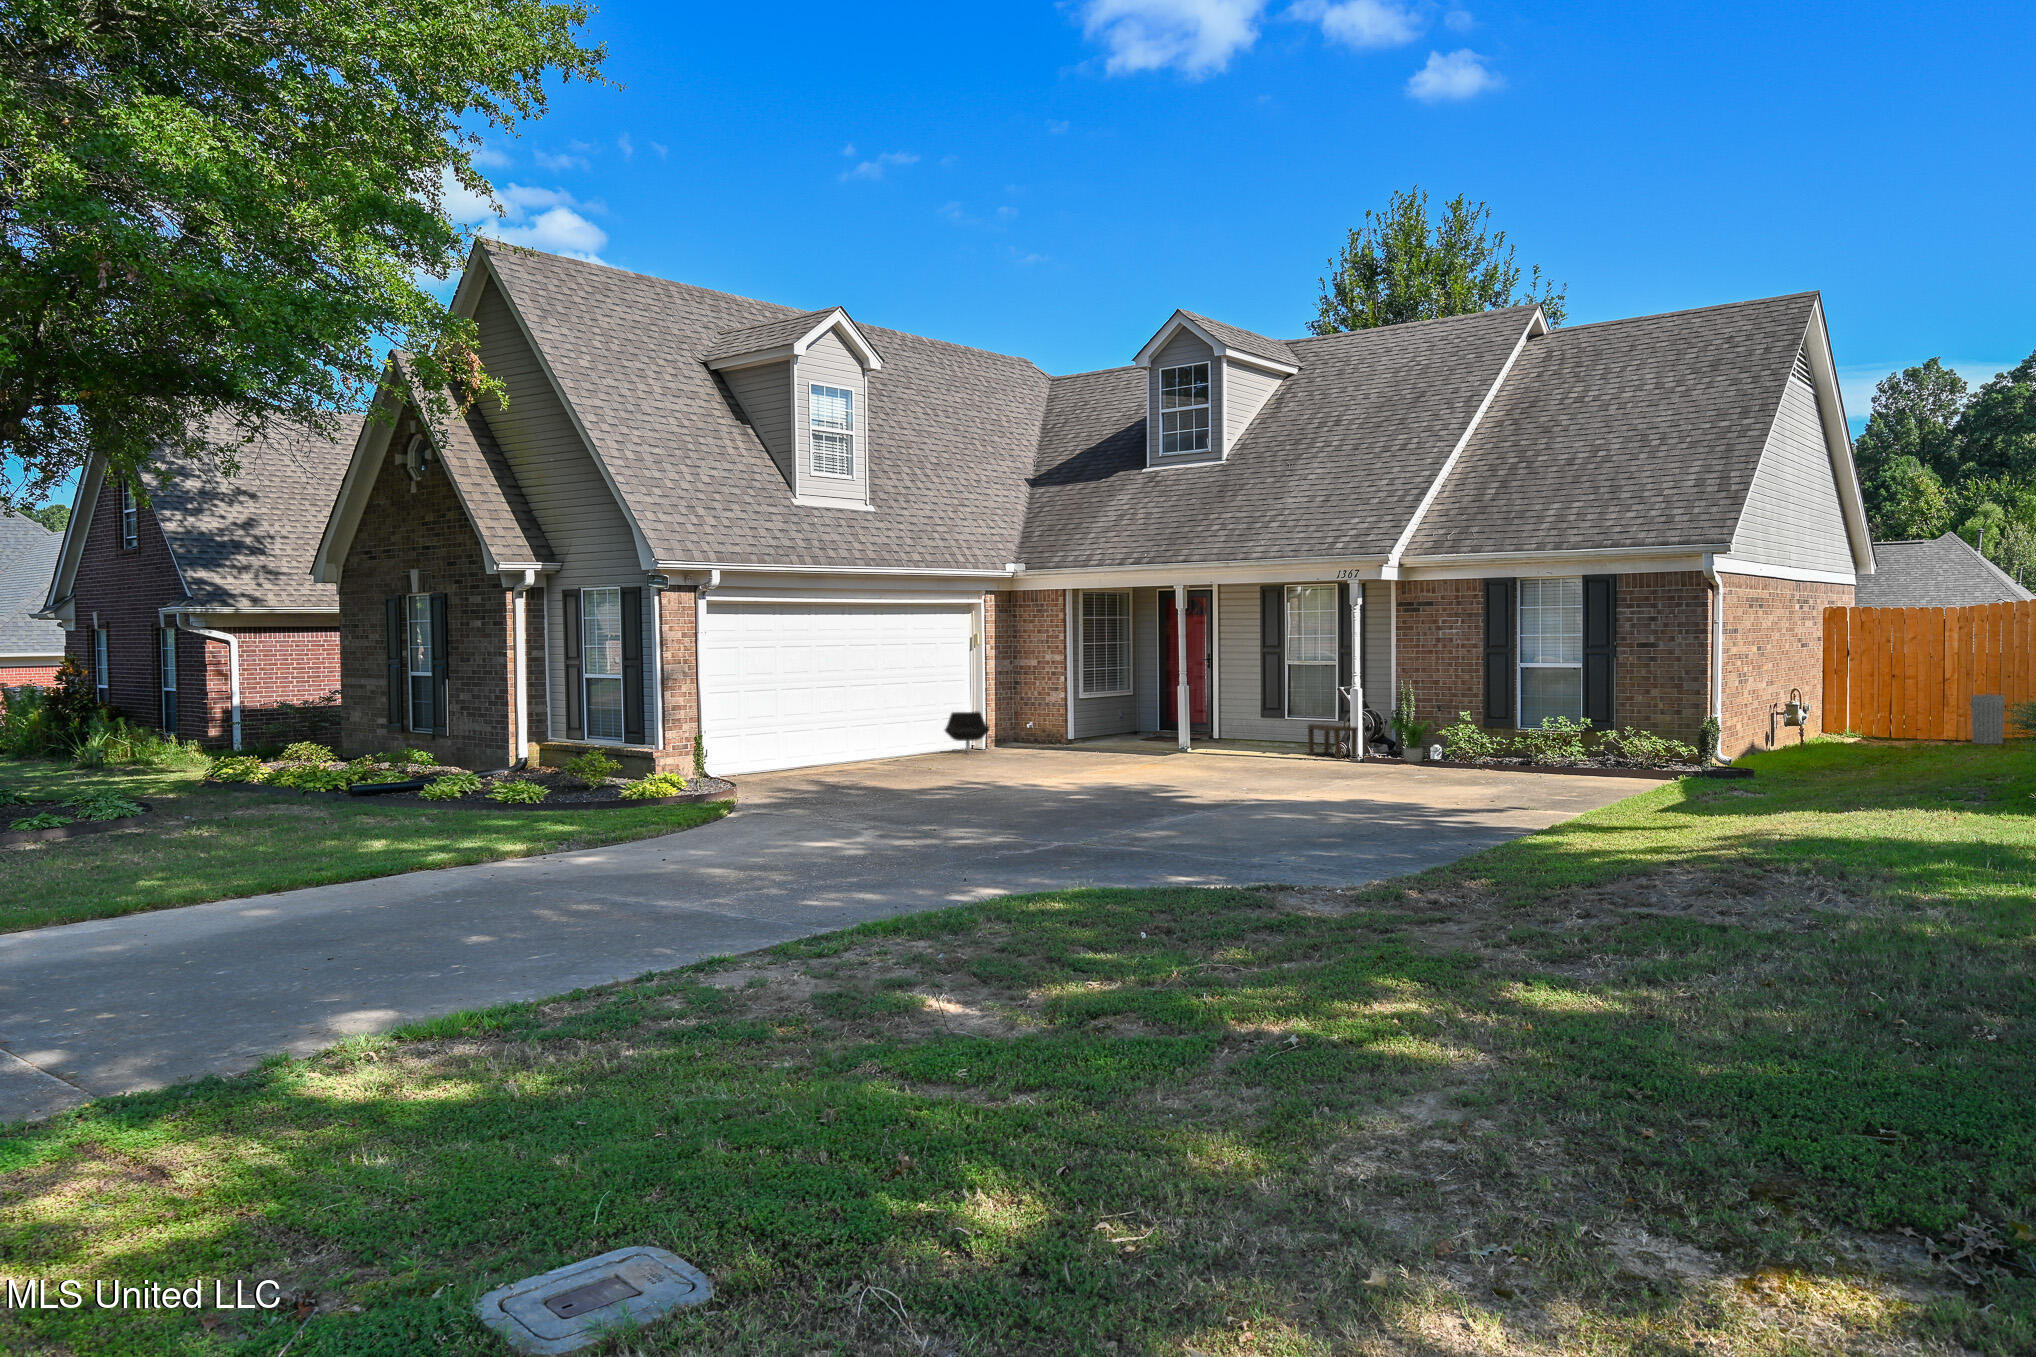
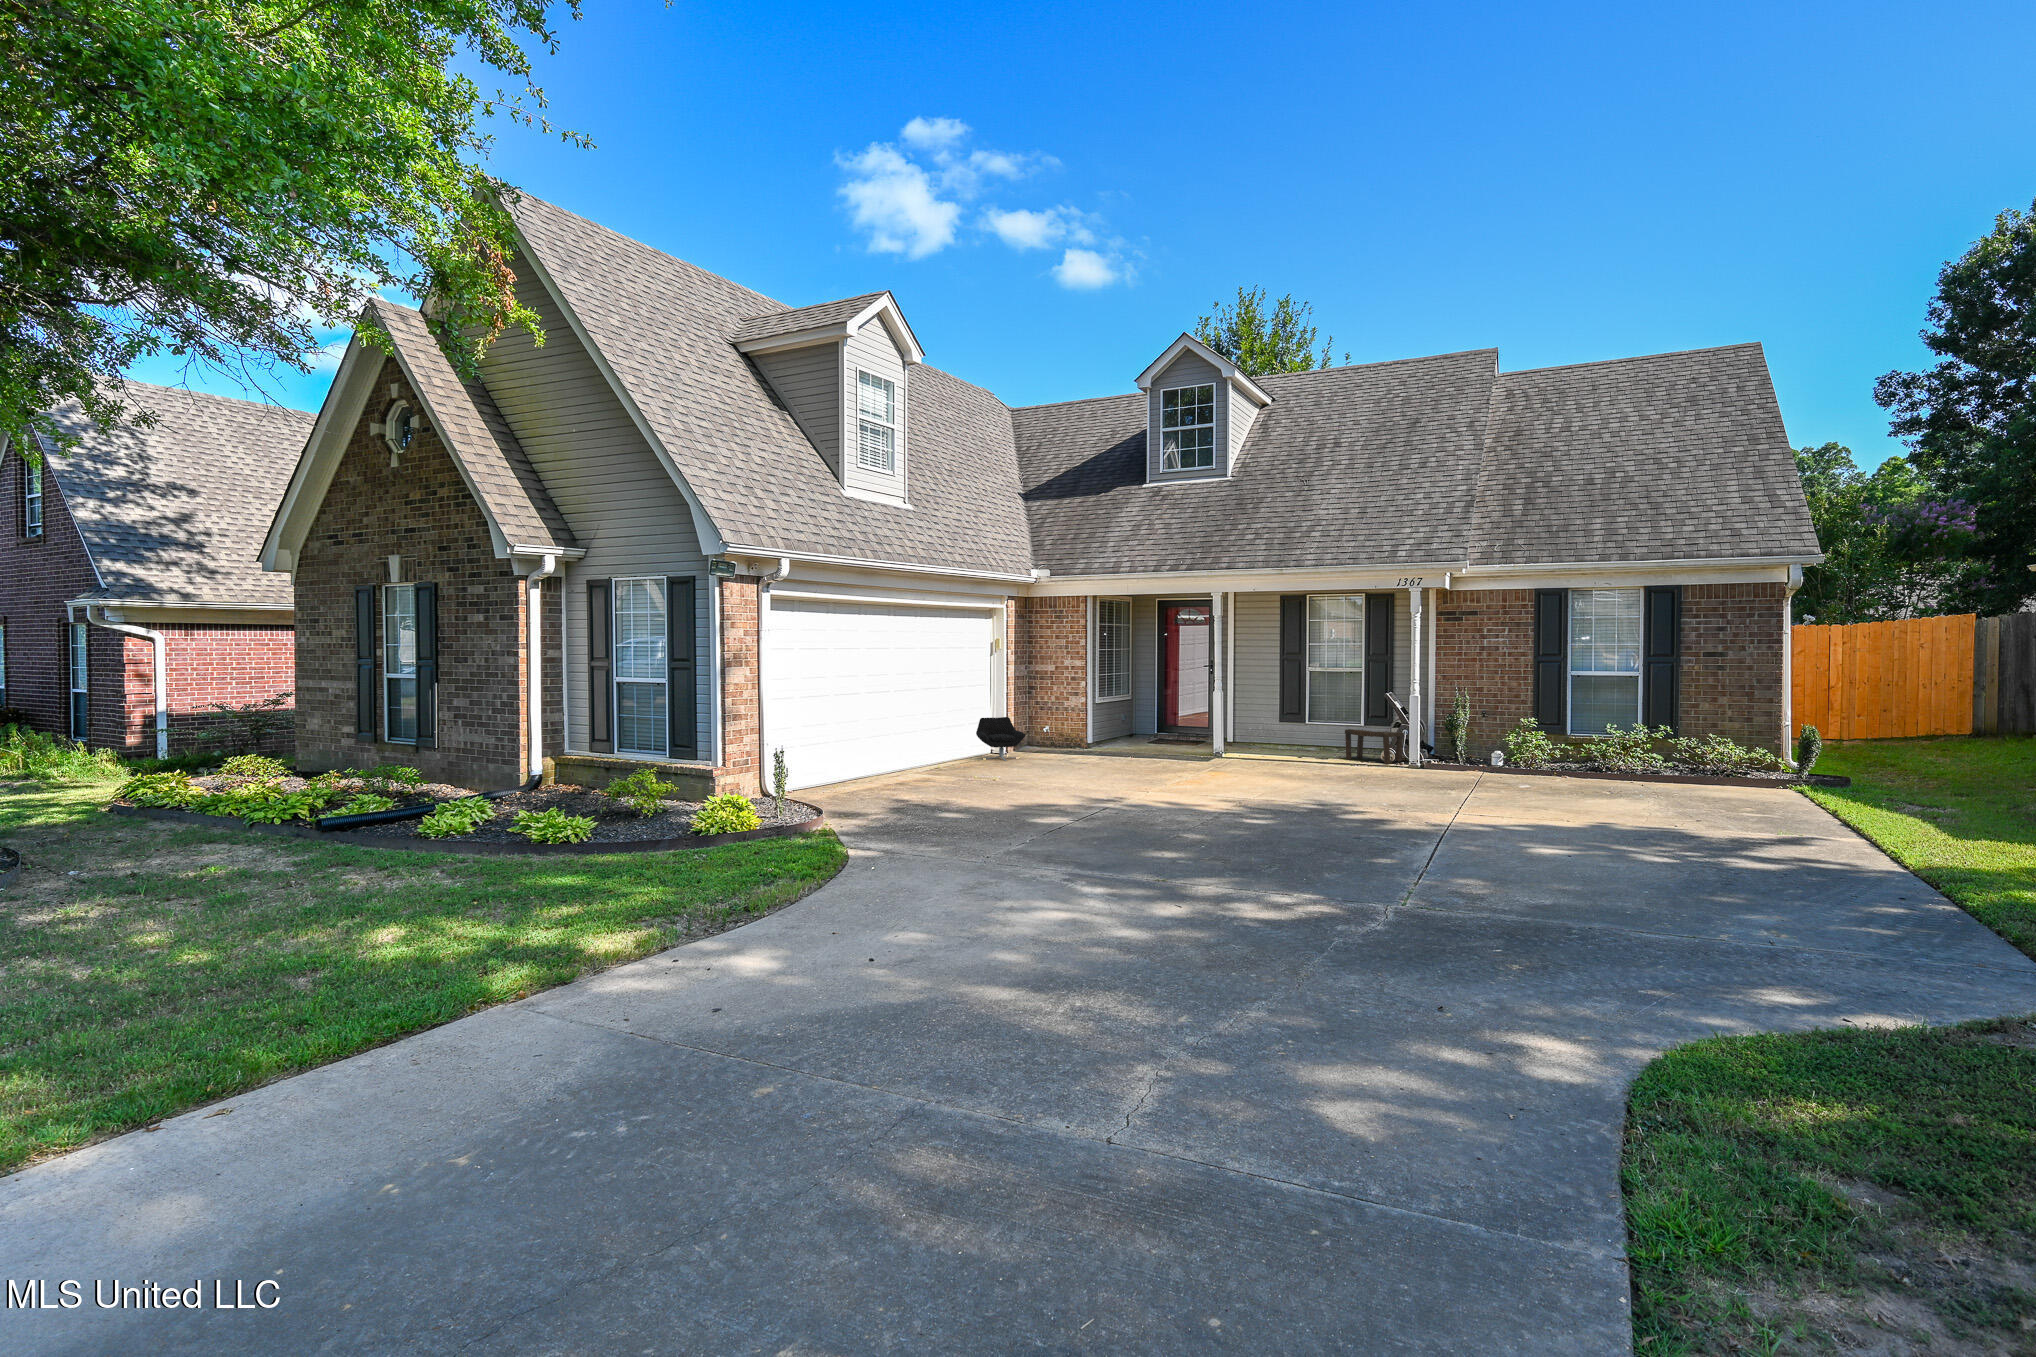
trash can: present [1971,693,2005,744] -> none [1878,699,1913,744]
potted plant: present [1389,720,1437,762] -> none [1445,726,1492,768]

